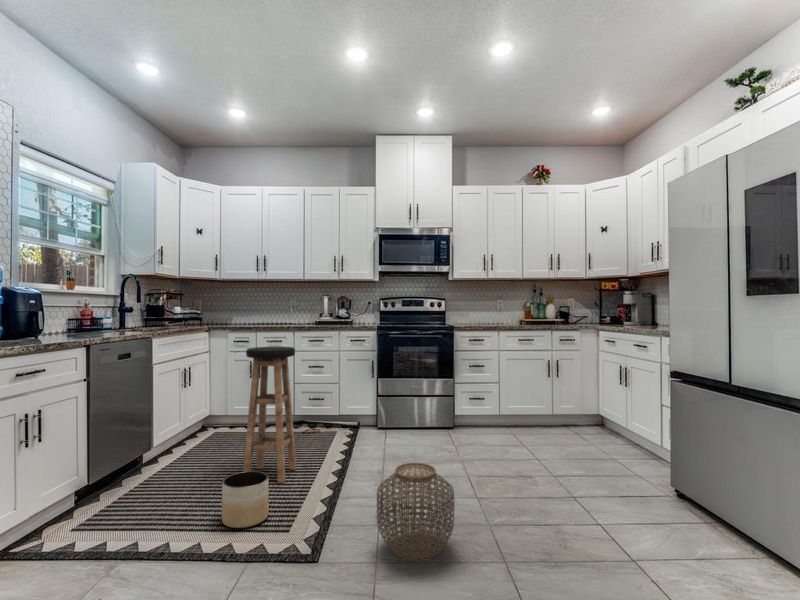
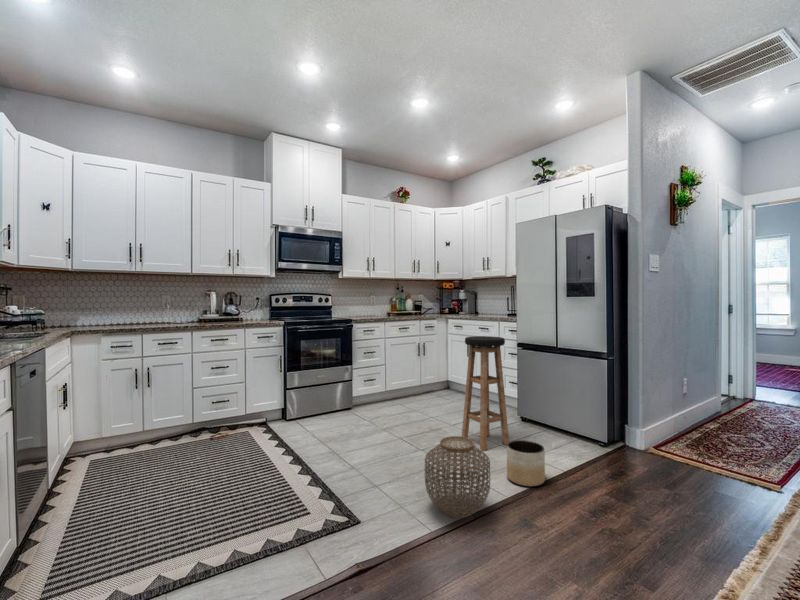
bar stool: present [243,346,296,483] -> present [462,336,509,451]
planter: present [222,471,269,528] -> present [507,440,545,487]

